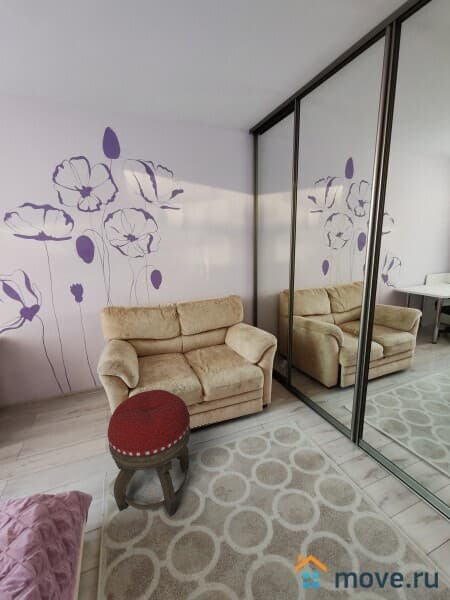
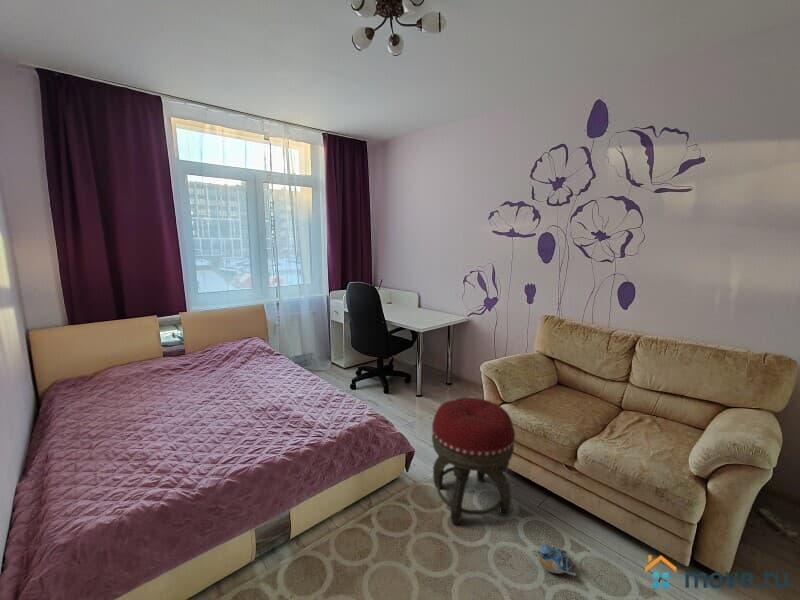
plush toy: none [231,450,250,471] -> present [537,544,576,576]

